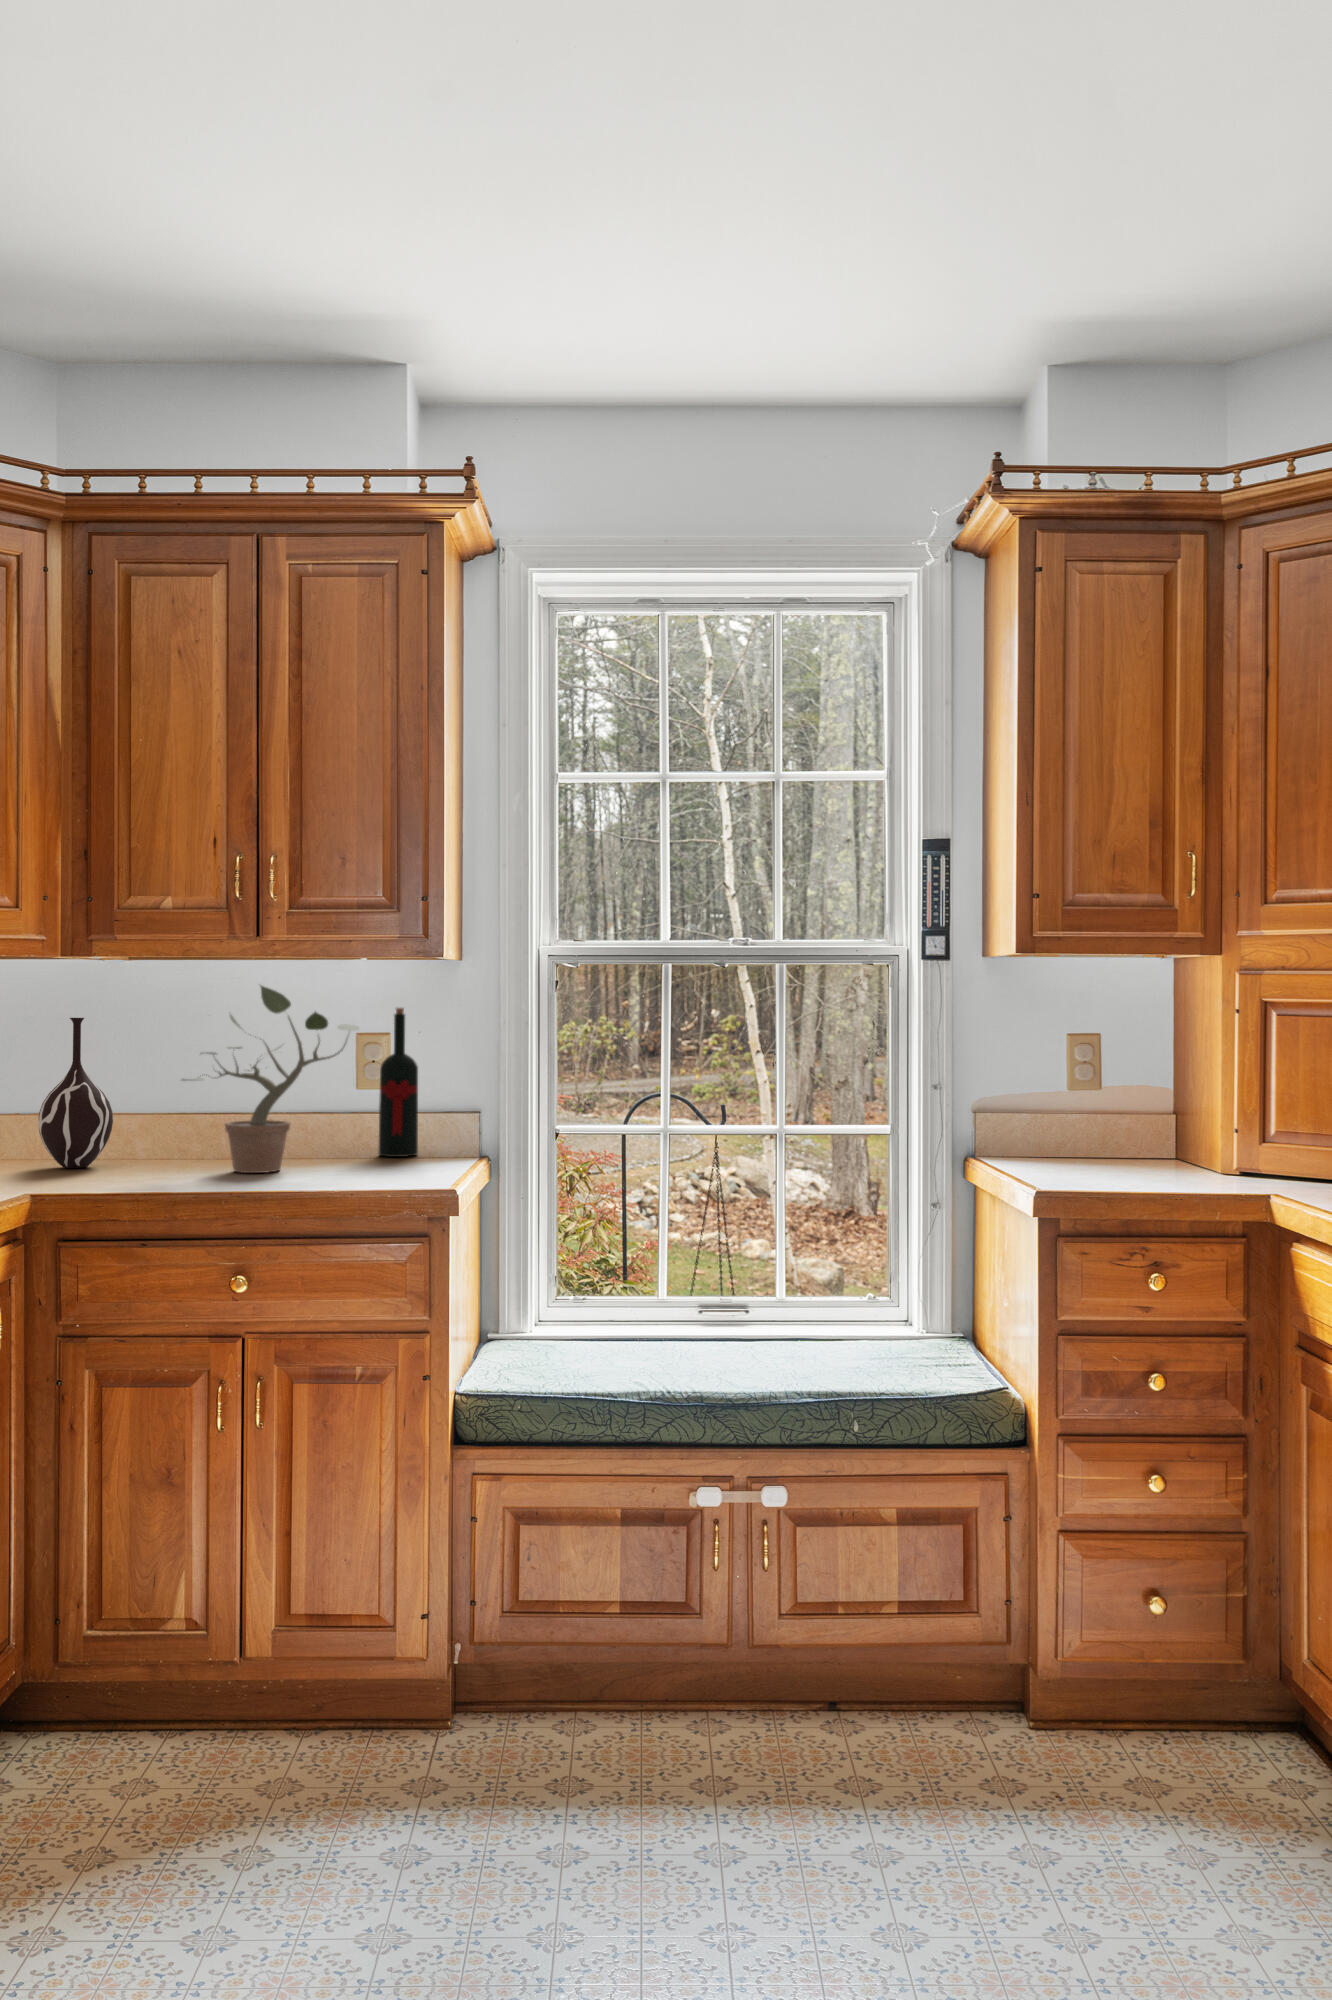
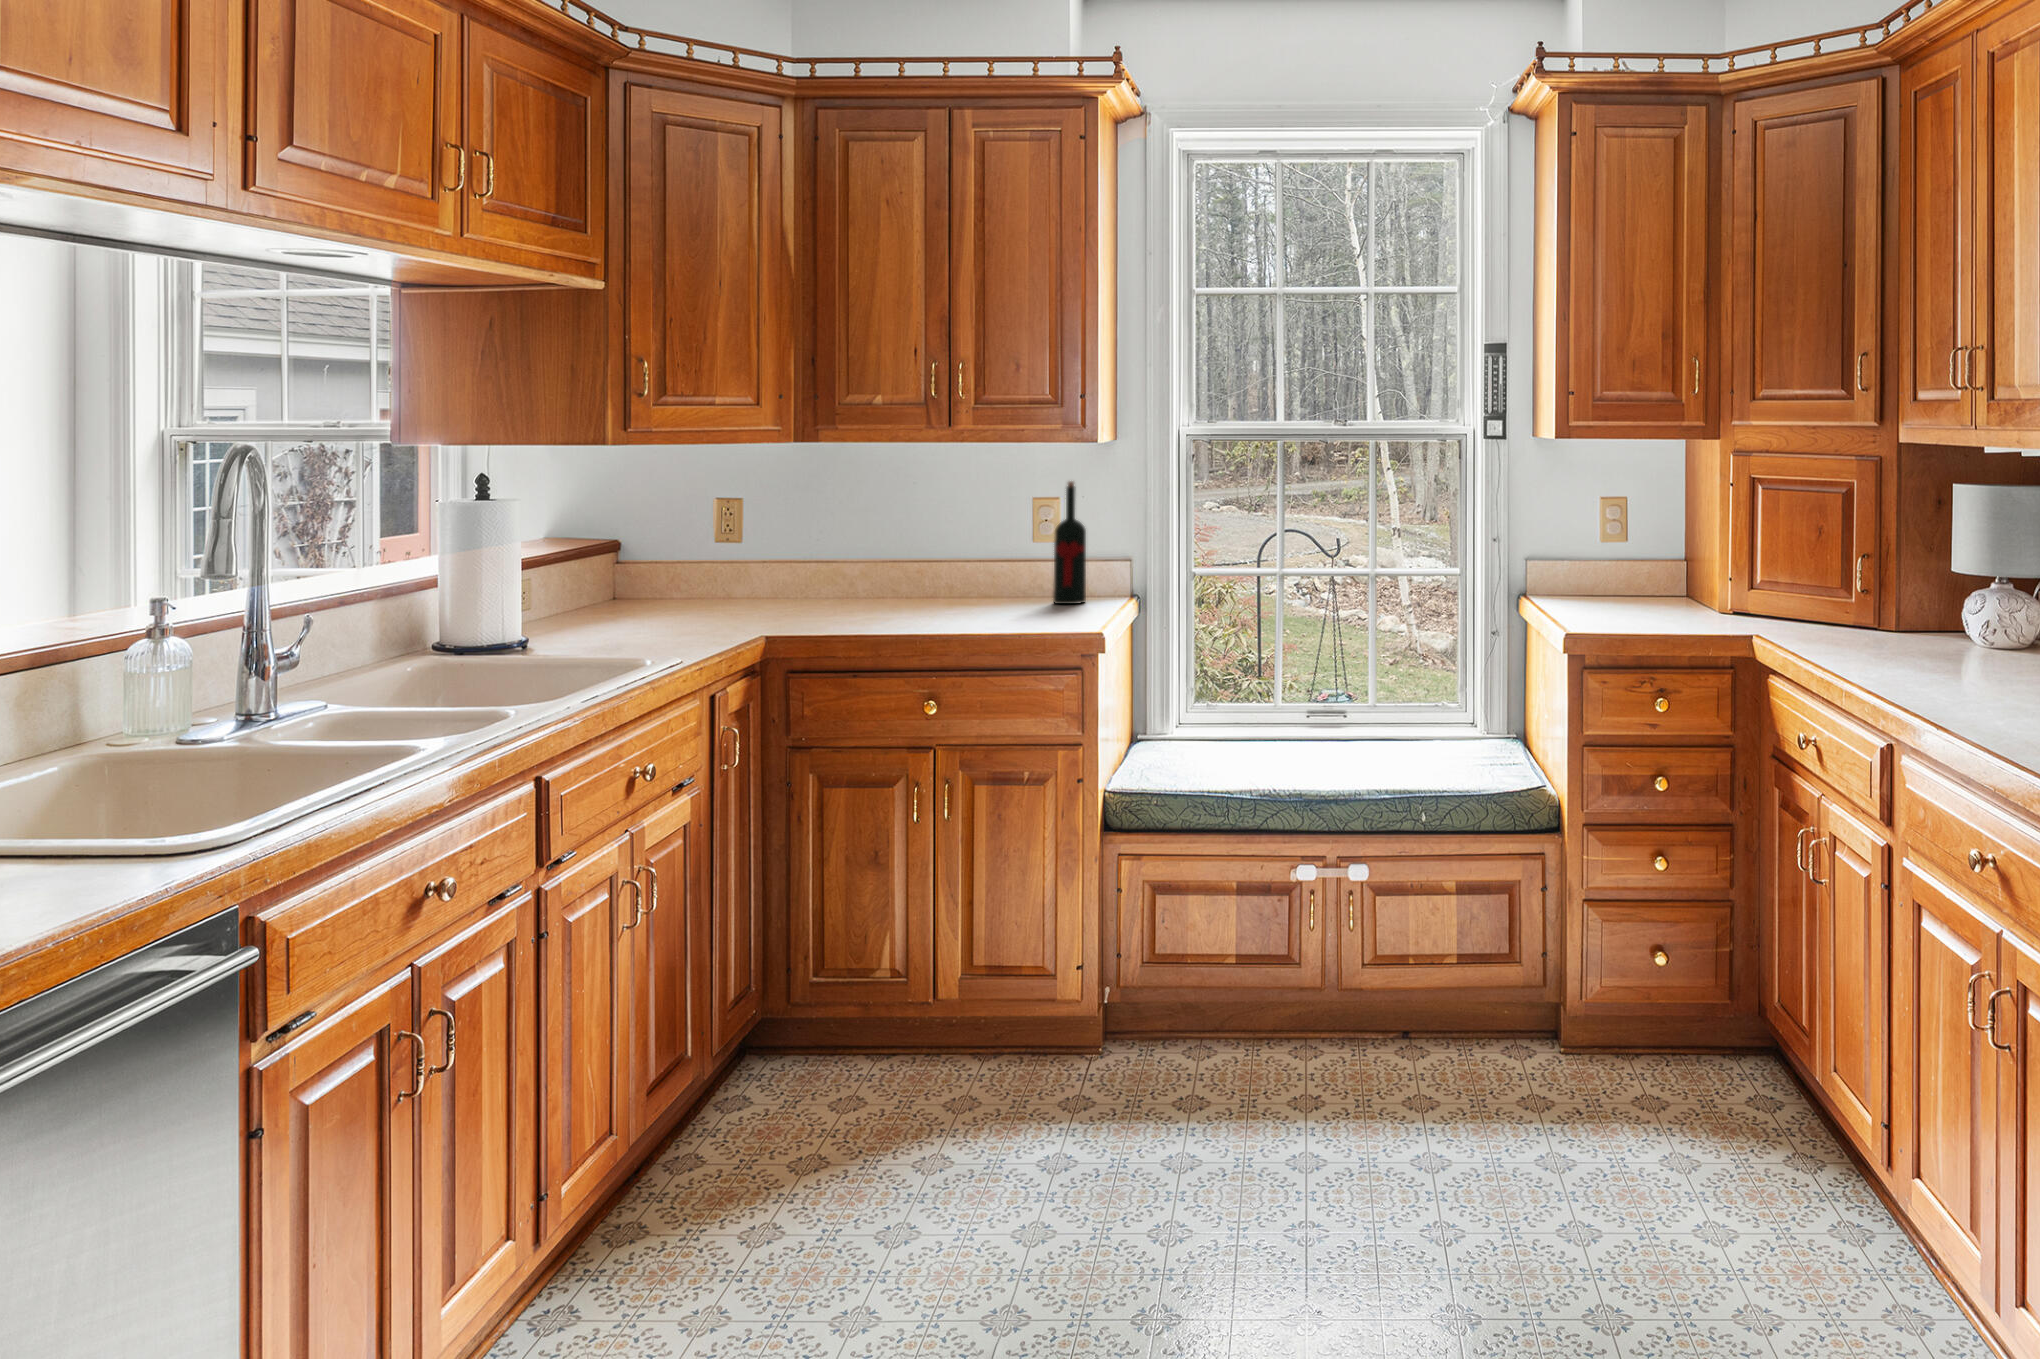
potted plant: present [183,986,359,1173] -> none [887,465,1035,621]
vase: present [38,1018,113,1168] -> none [772,496,833,618]

